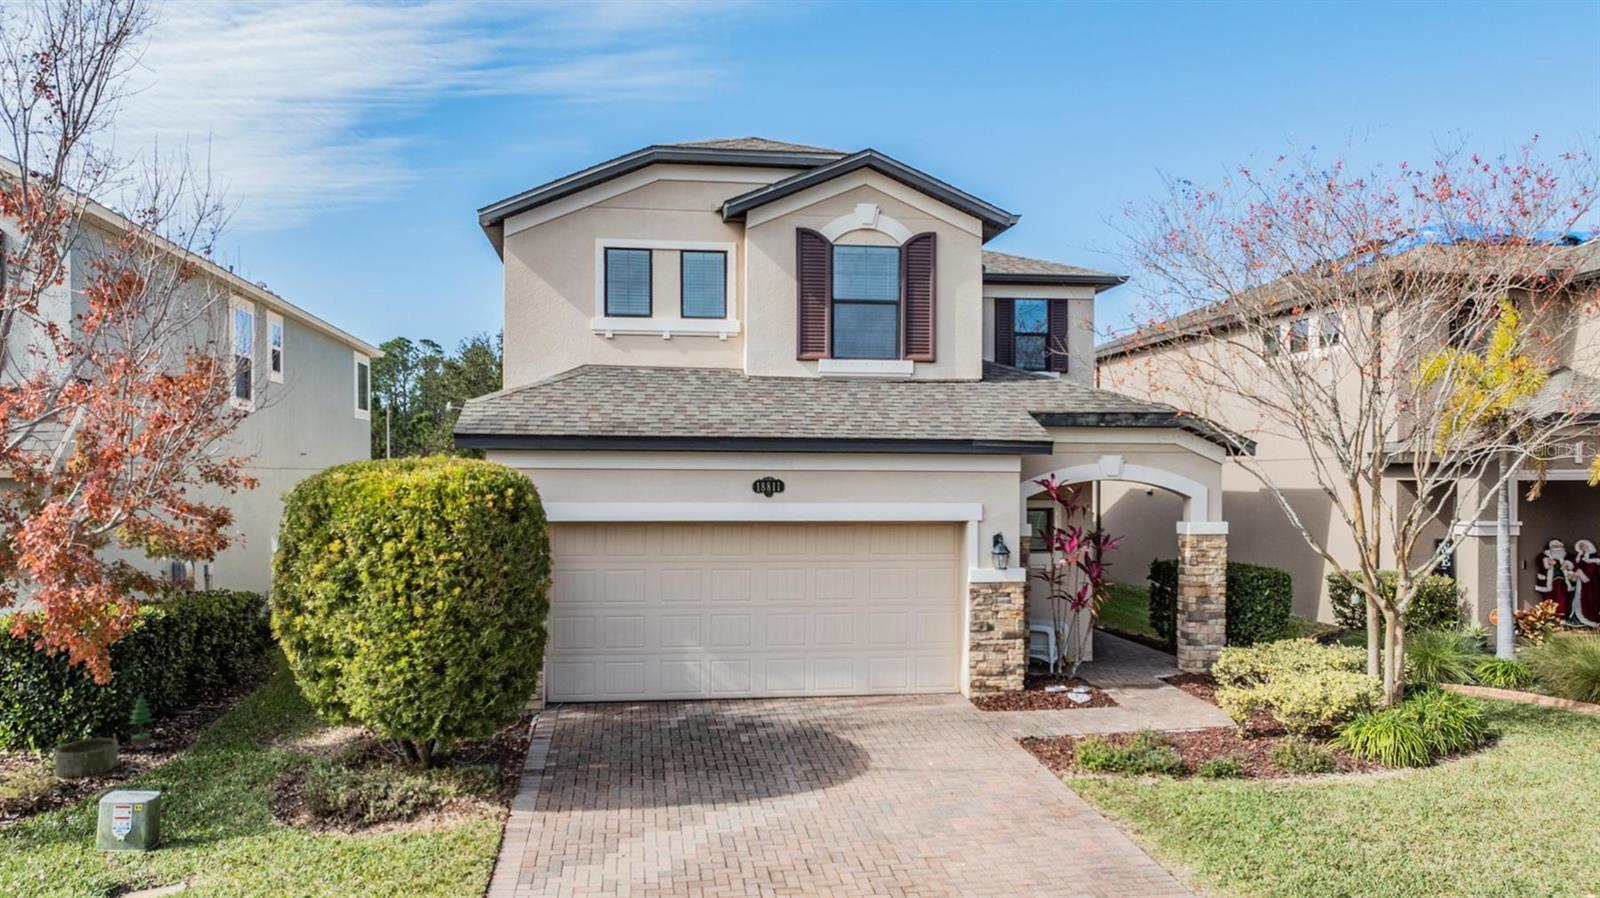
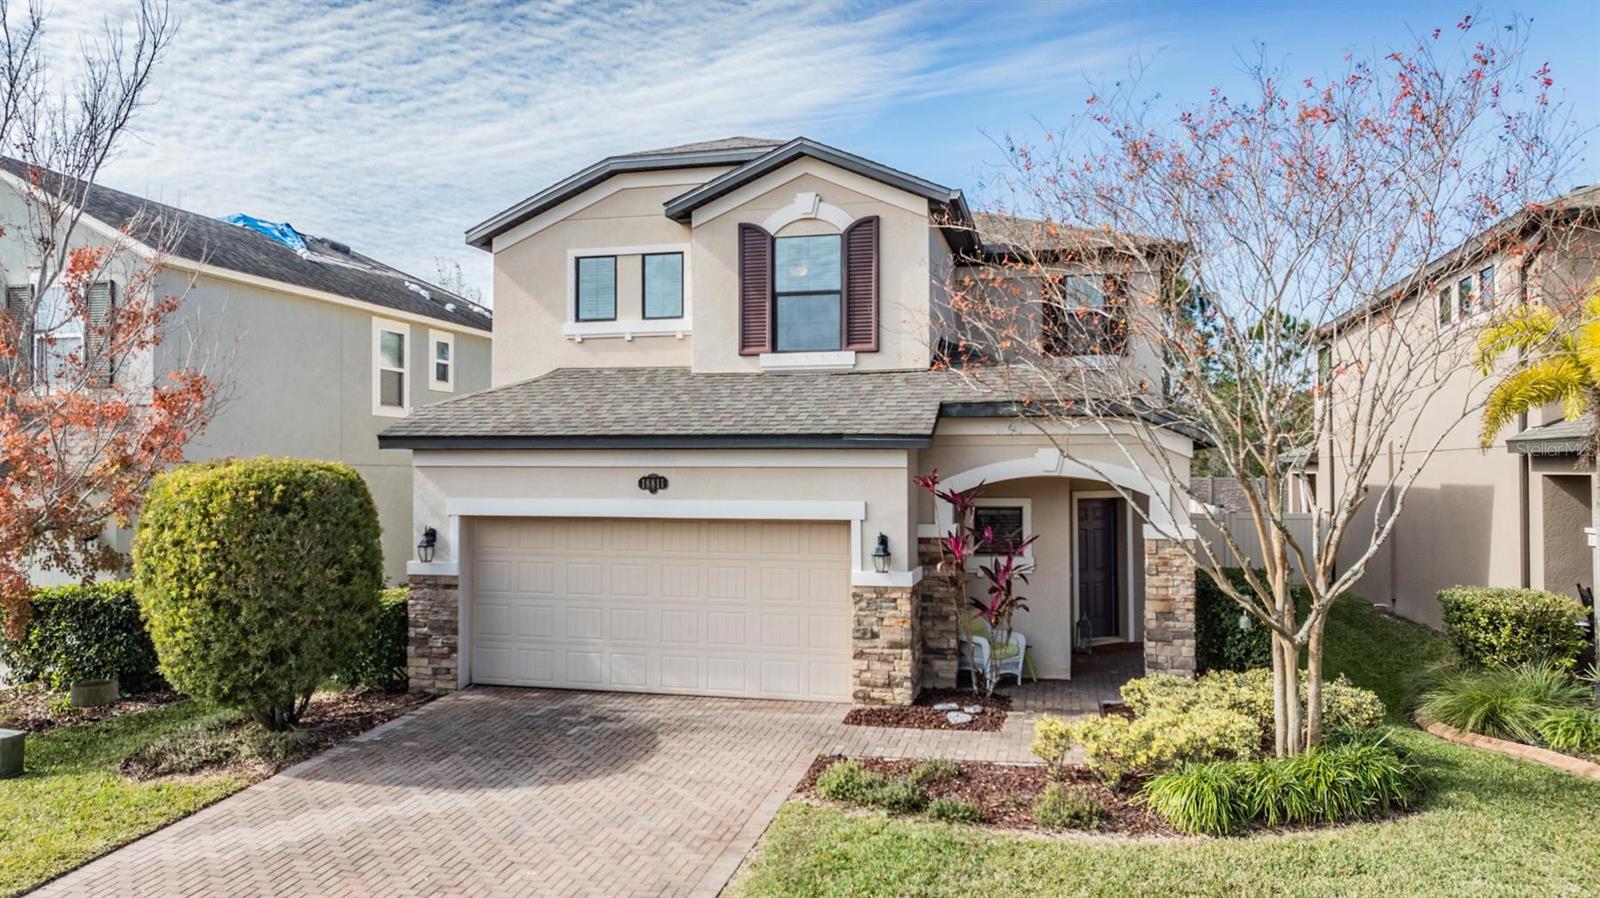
potted tree: present [130,693,152,749] -> none [138,646,157,692]

